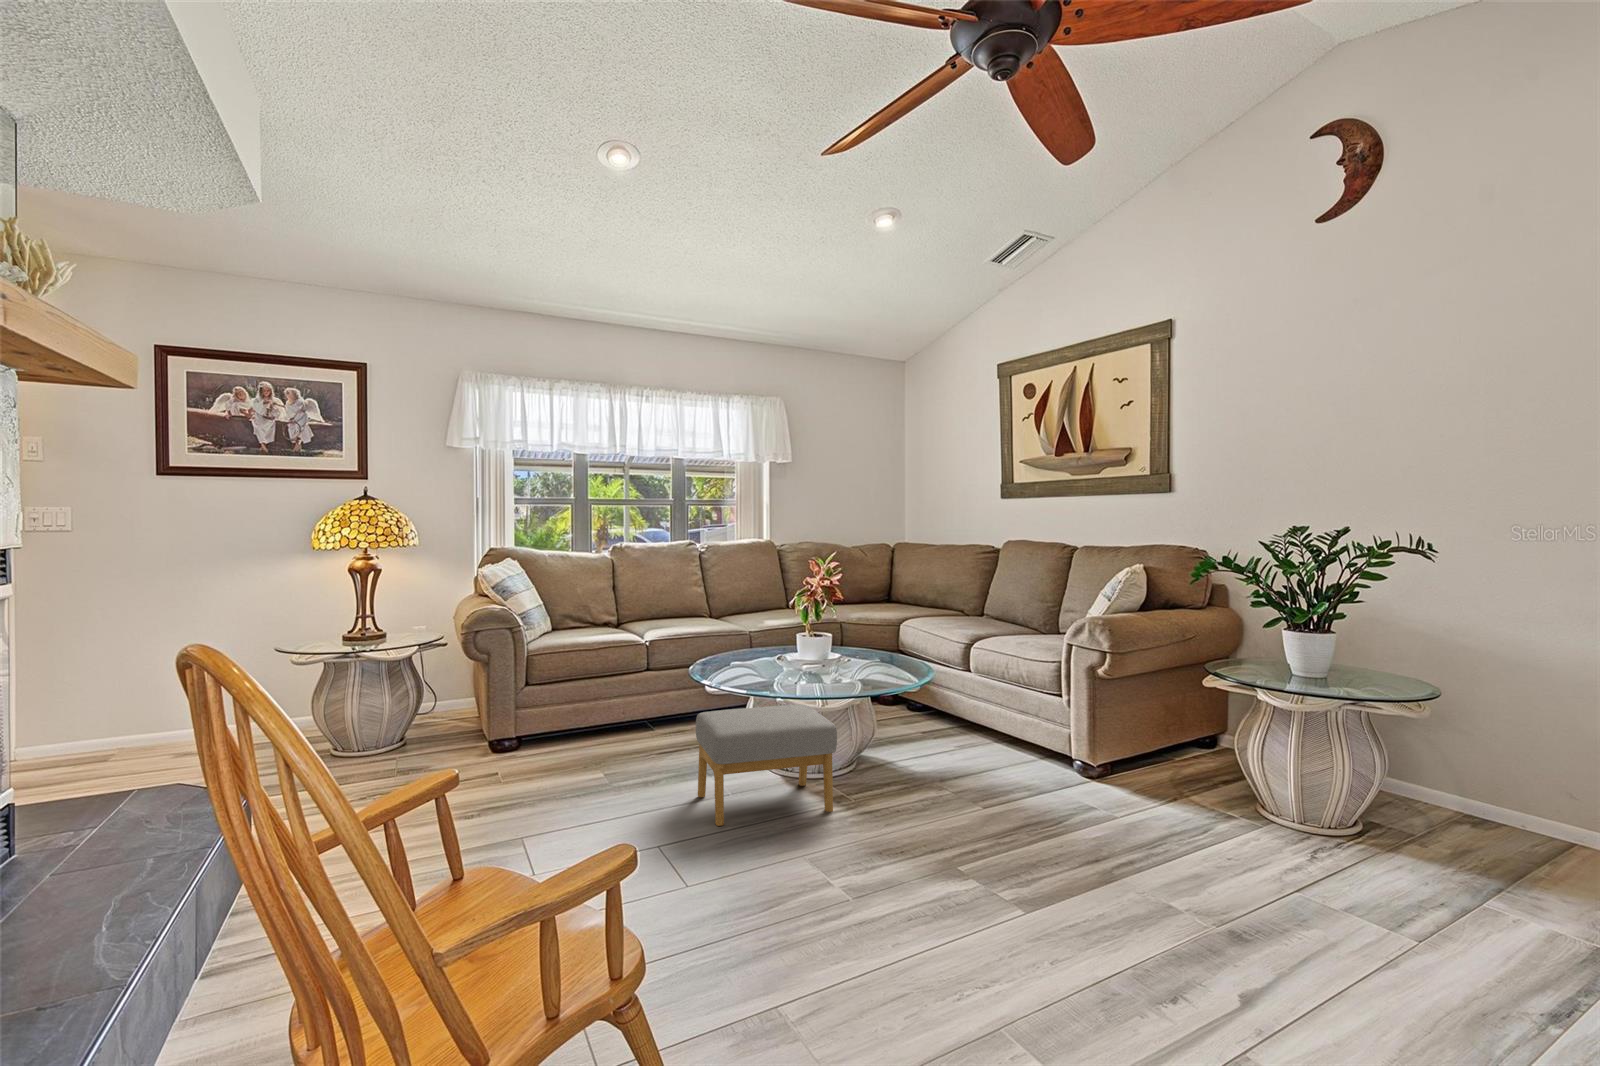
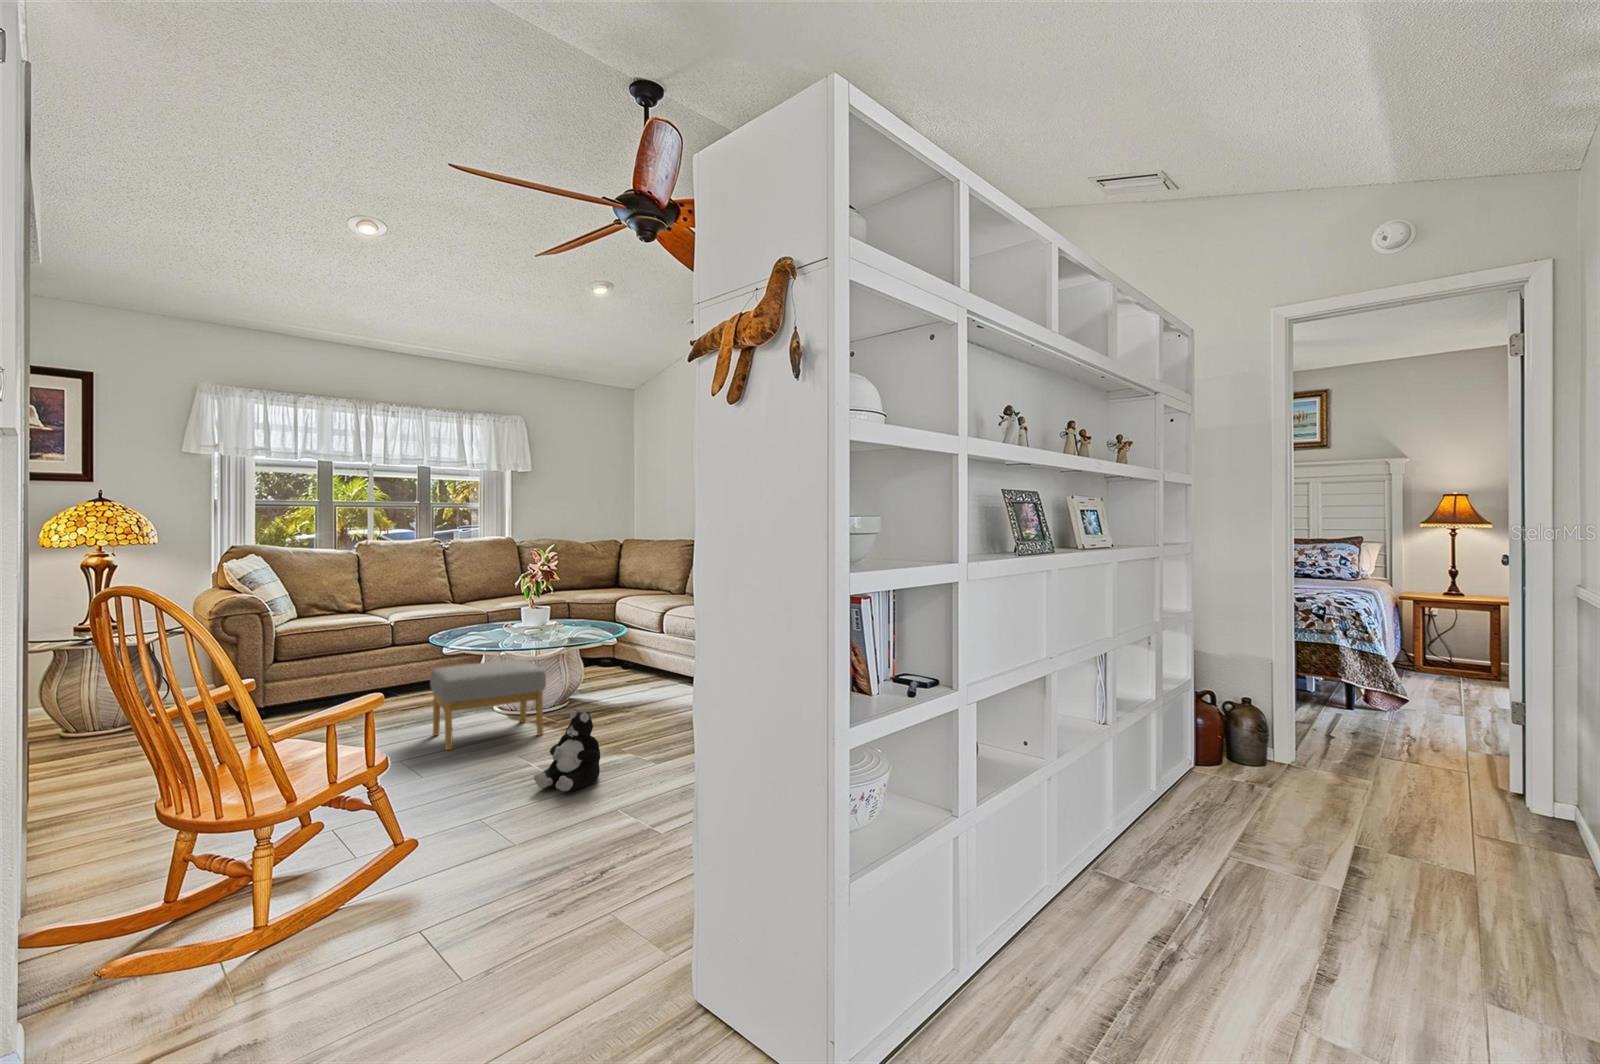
plush toy: none [845,807,939,938] -> present [534,710,600,792]

